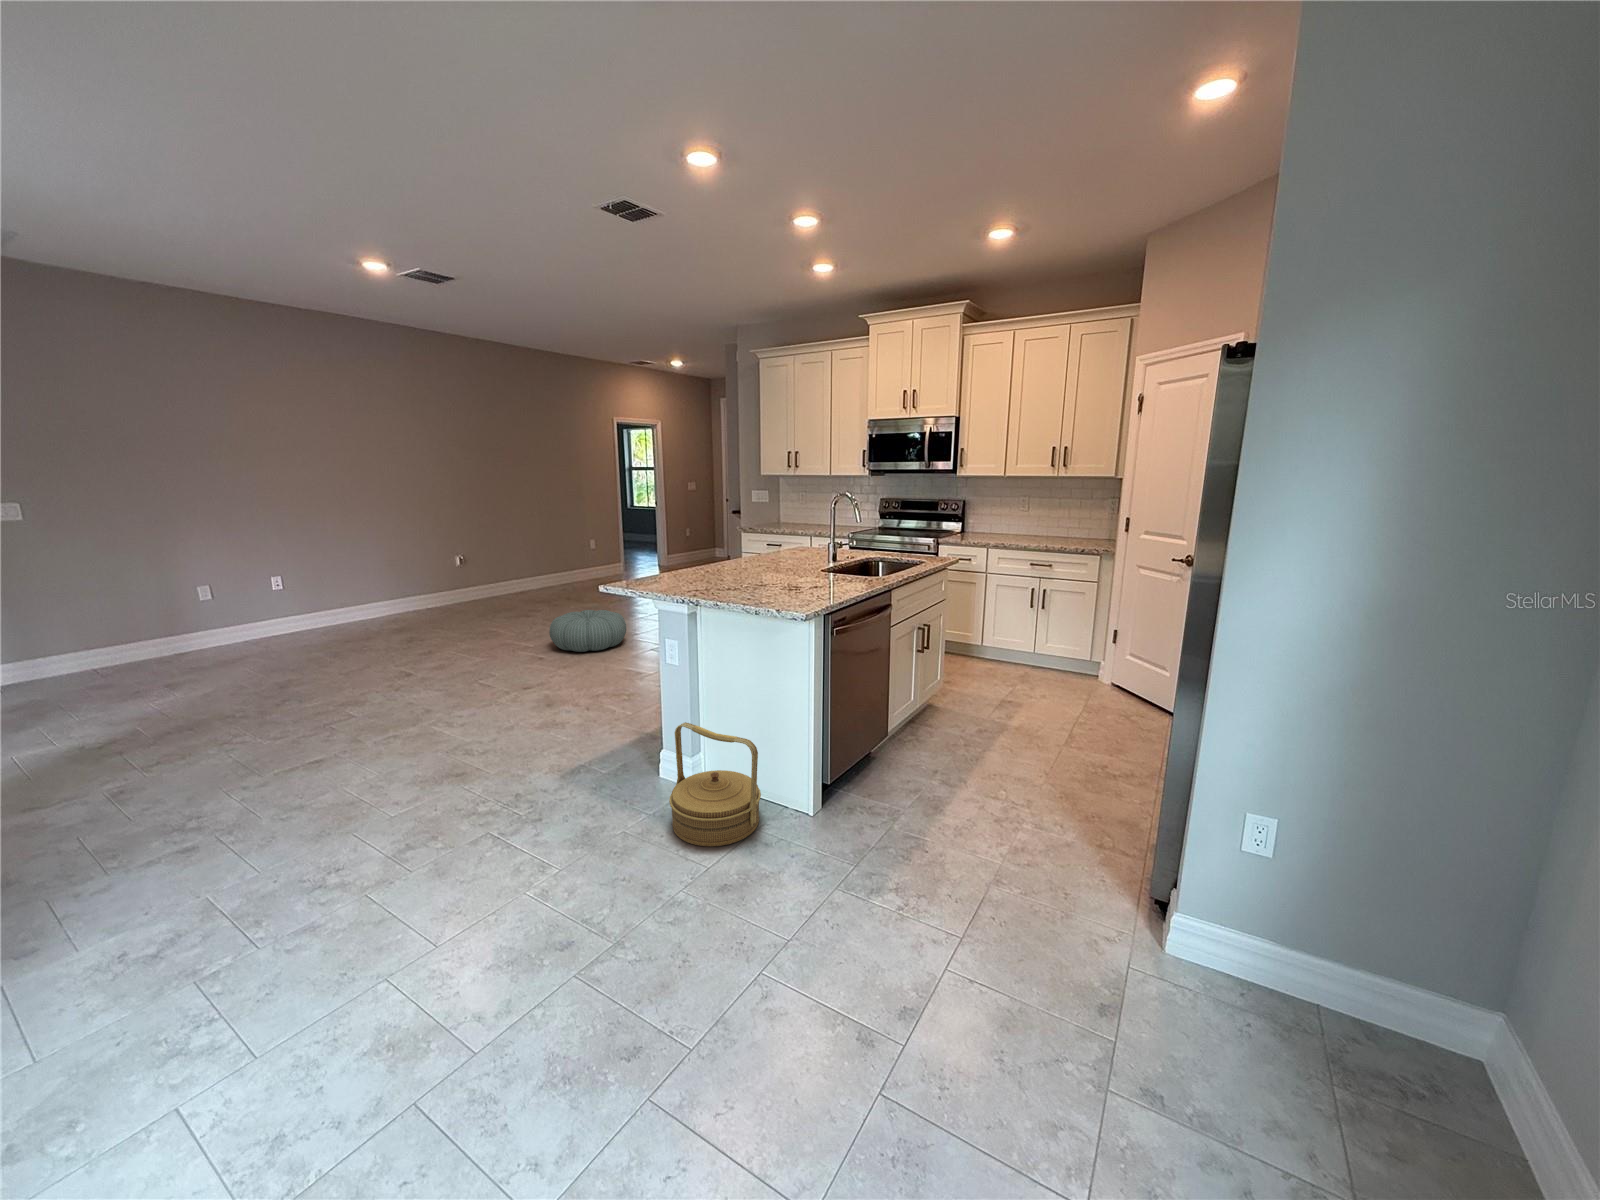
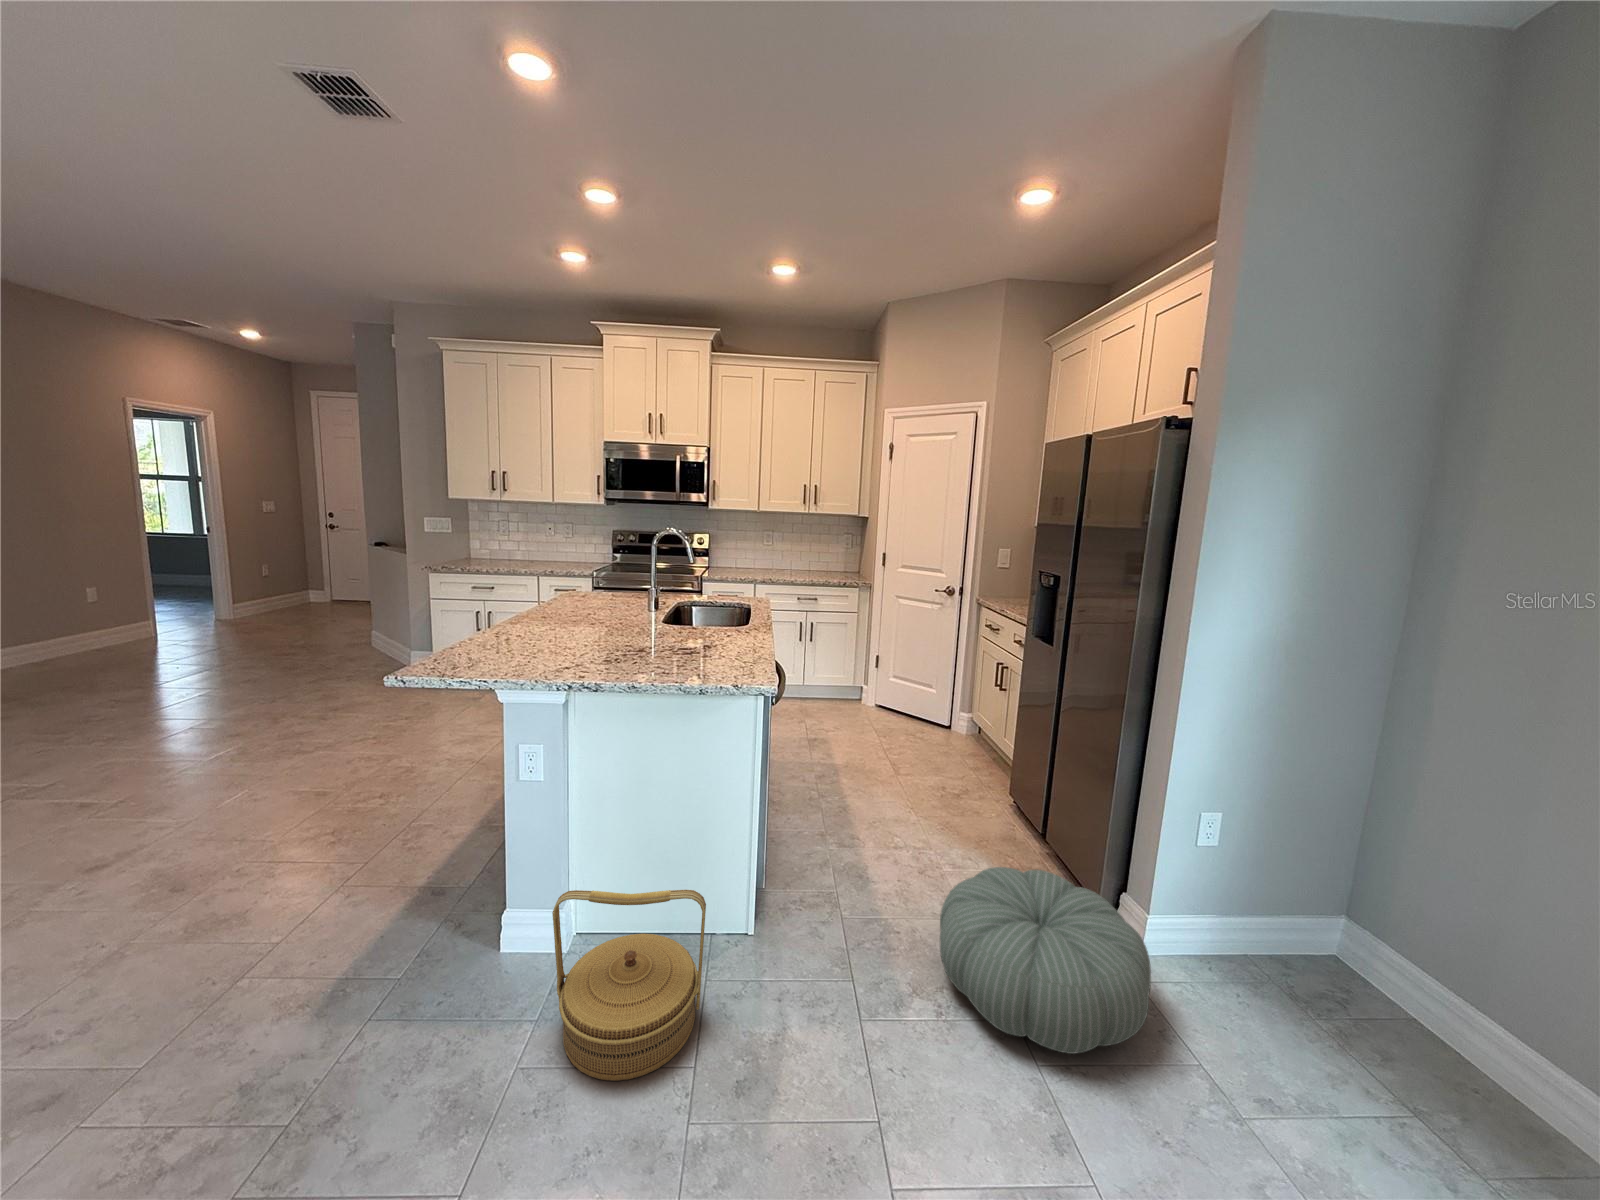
pouf: present [549,610,626,652] -> present [940,867,1151,1054]

